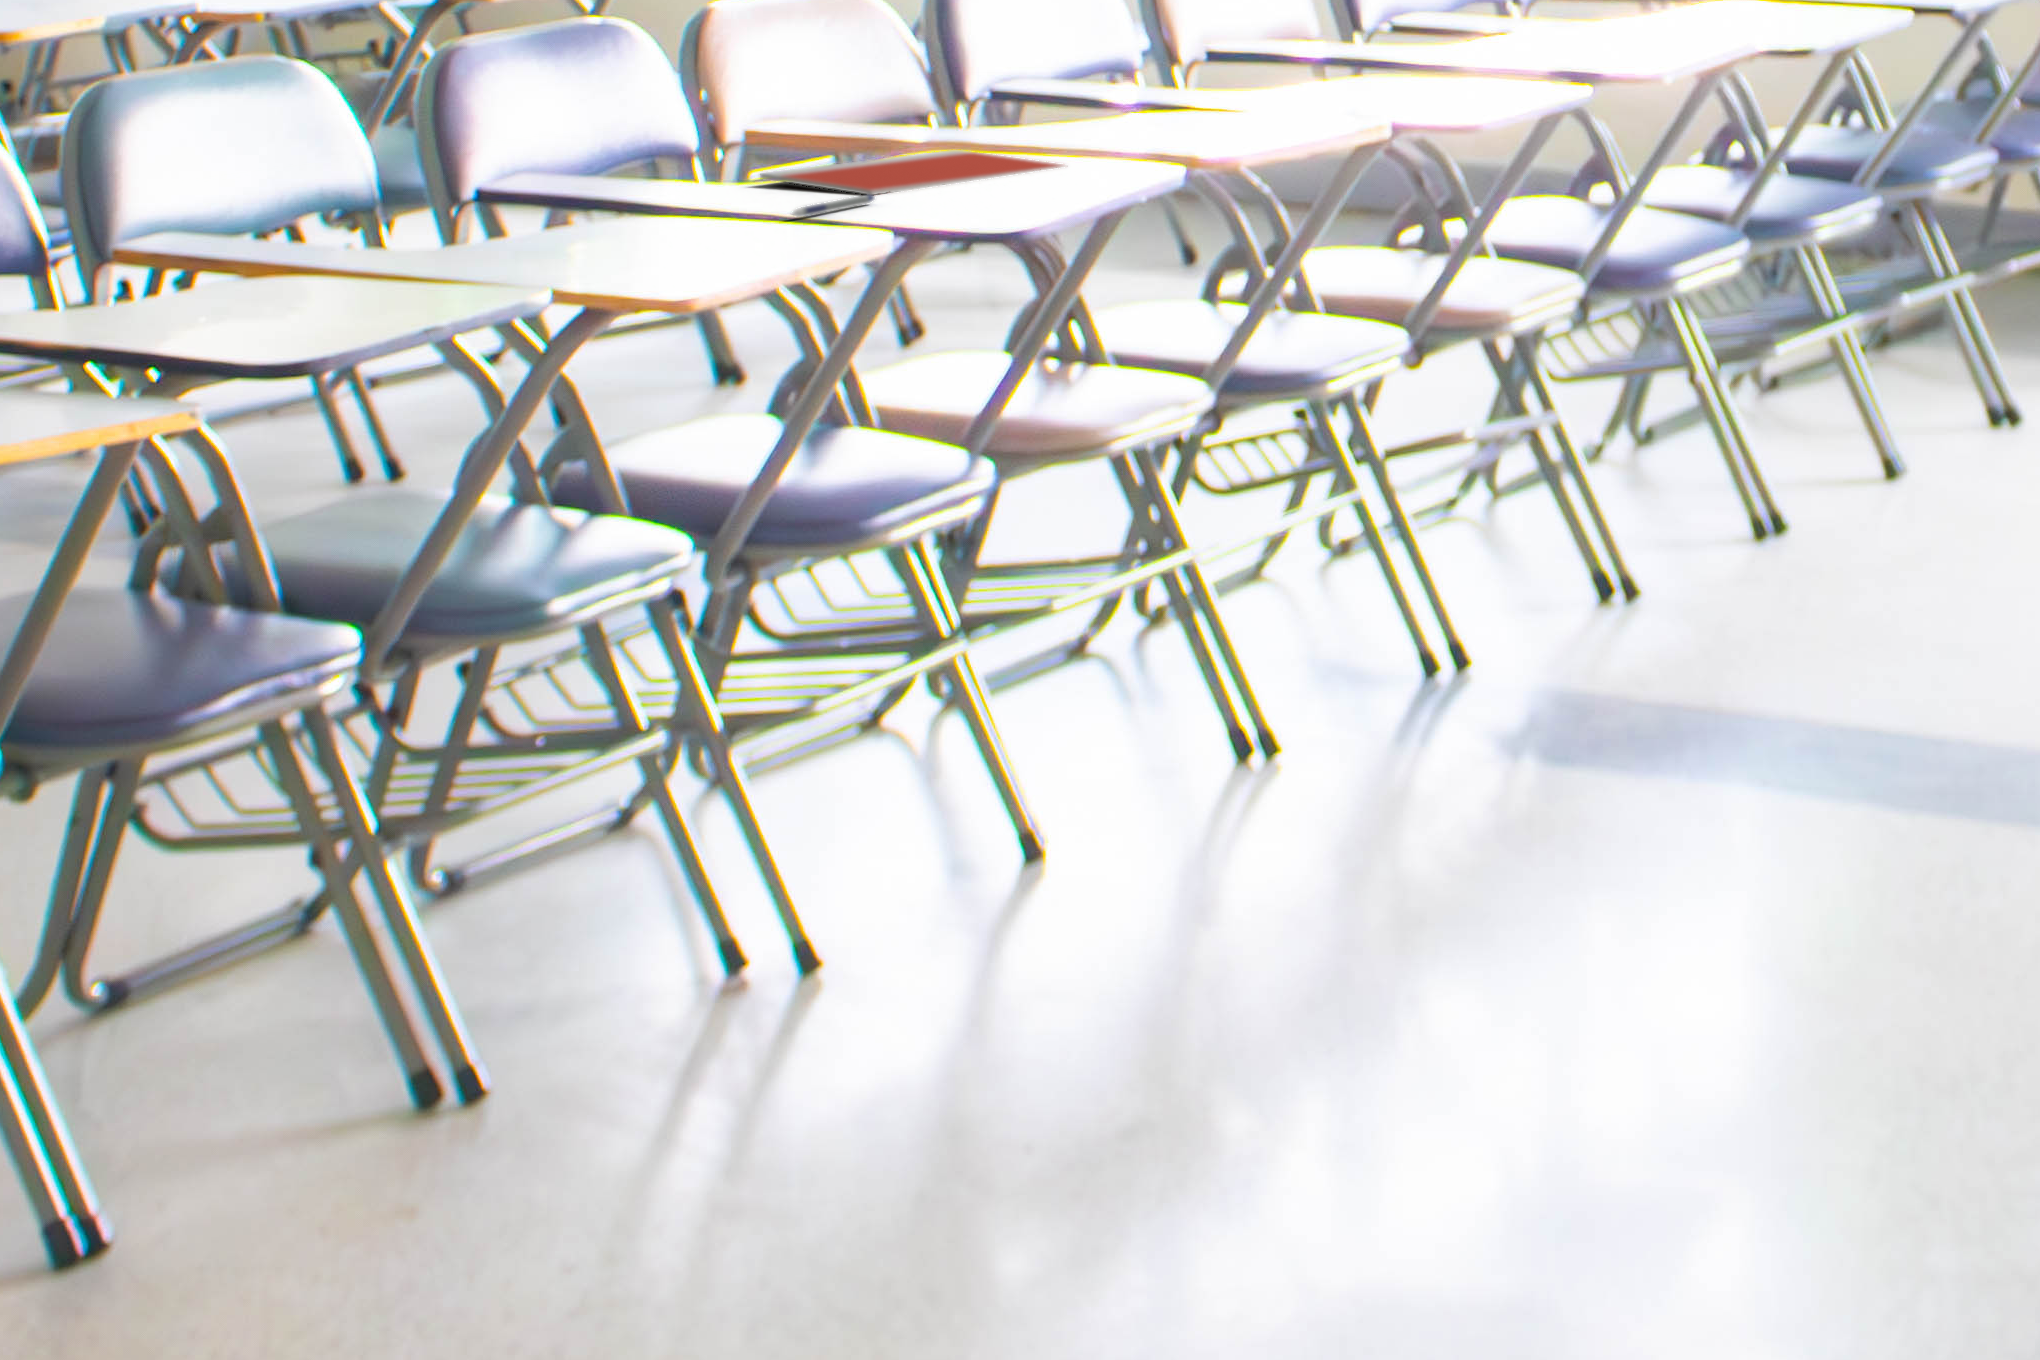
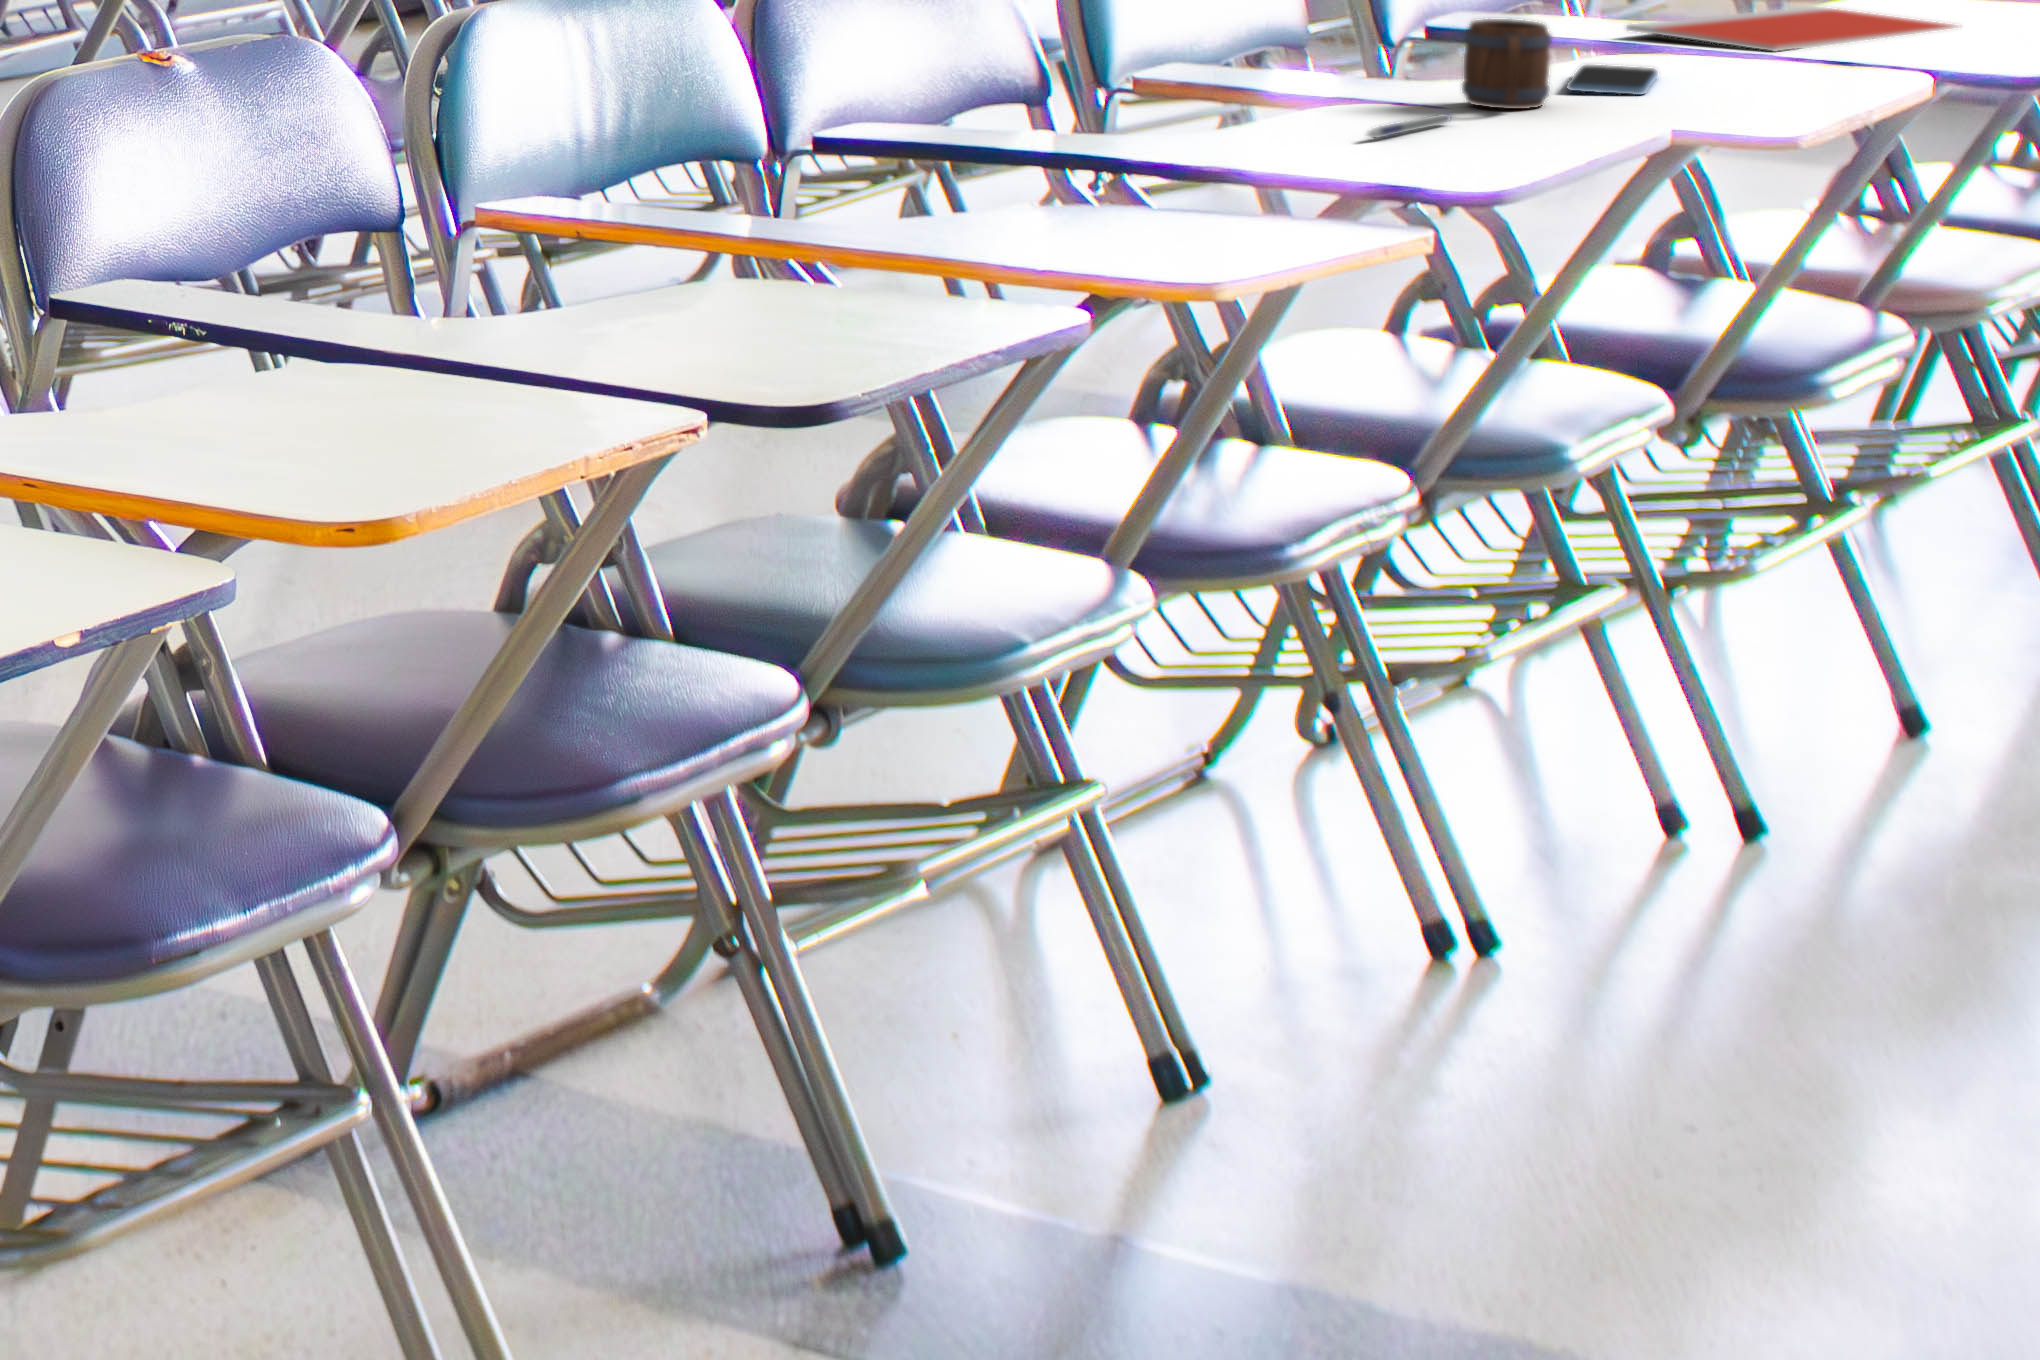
mug: none [512,174,593,259] -> present [1462,19,1552,109]
pen: present [792,195,874,216] -> present [1367,114,1450,138]
smartphone: none [627,214,731,241] -> present [1567,65,1658,95]

